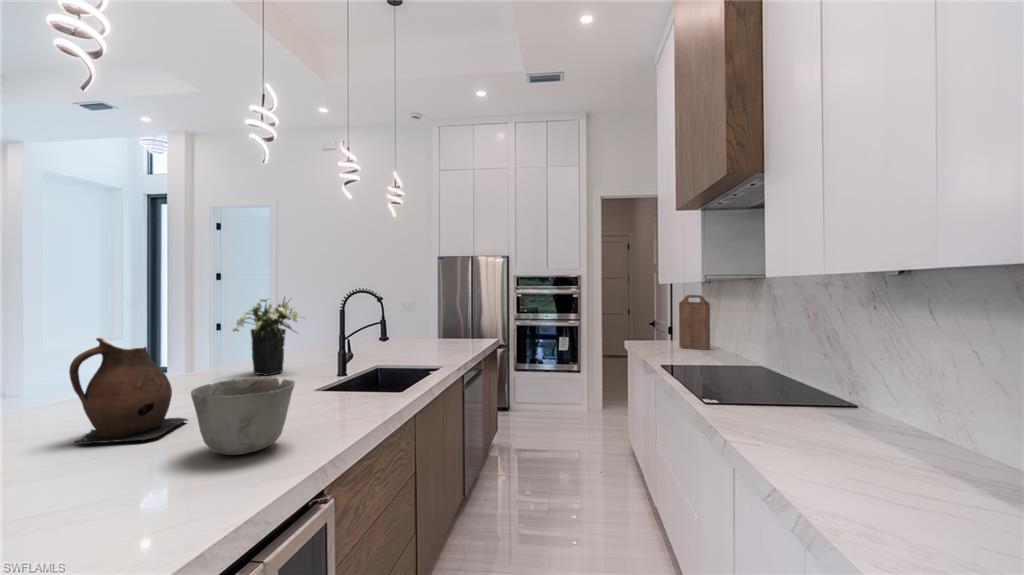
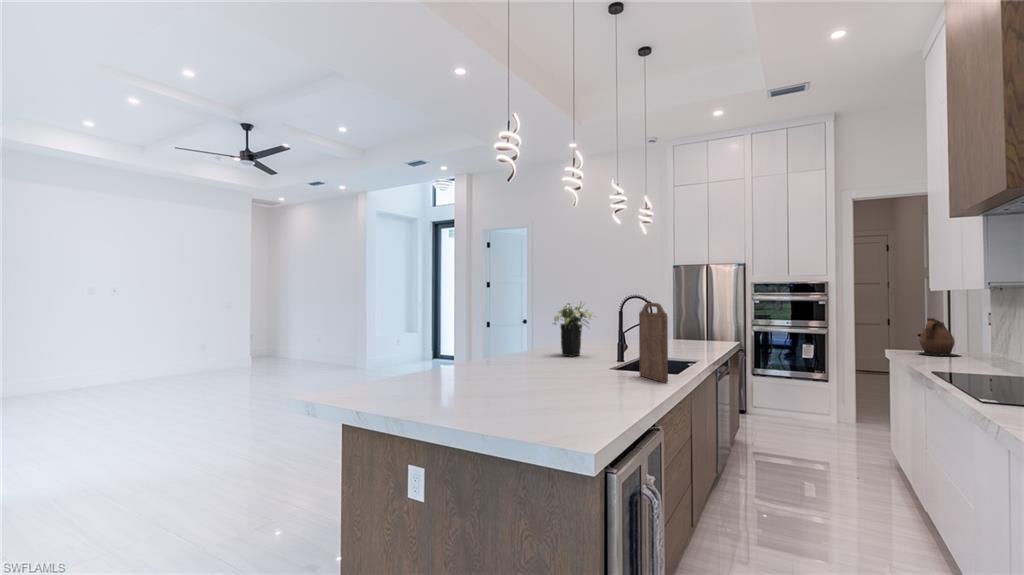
cutting board: present [679,295,710,350] -> present [639,303,668,383]
ceramic pitcher: present [69,338,188,444] -> present [919,318,960,356]
ceramic bowl: present [191,377,295,455] -> none [582,350,636,392]

